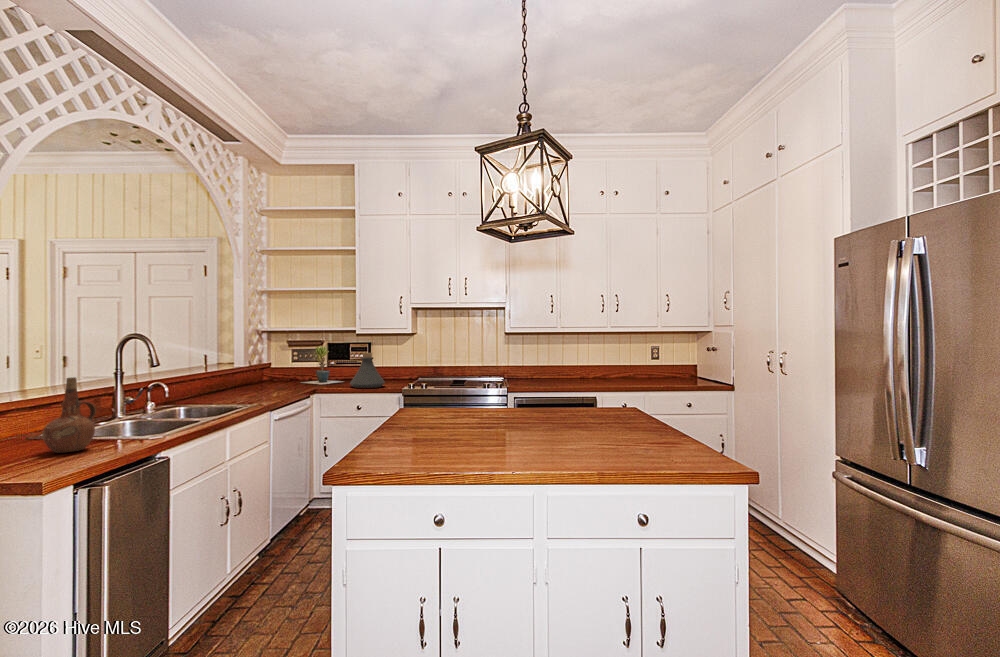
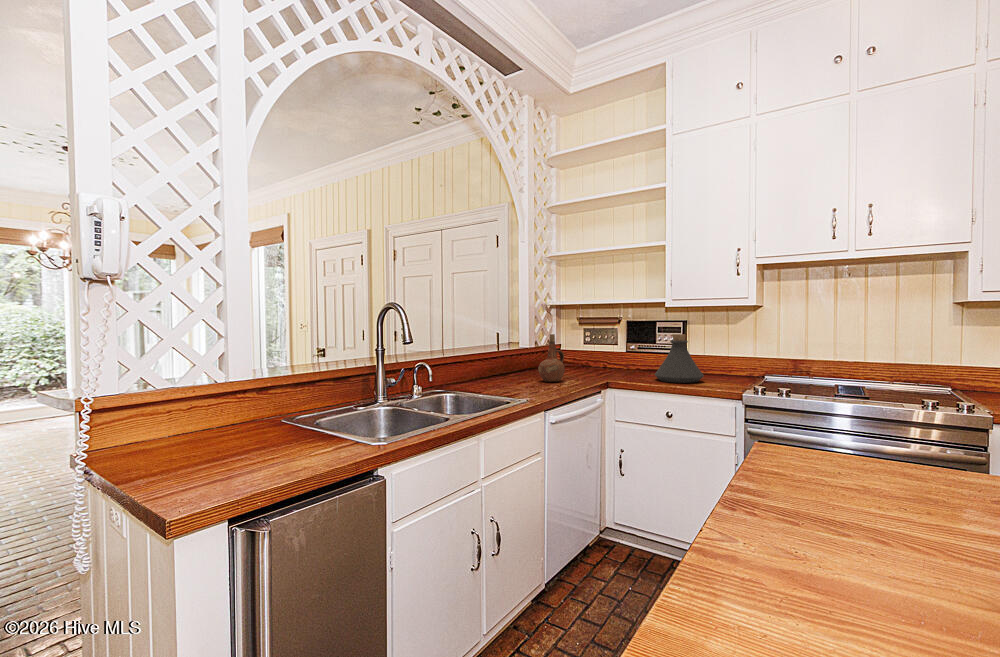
potted plant: present [302,347,343,384] -> none [592,324,650,374]
ceramic pitcher: present [42,377,96,453] -> present [538,334,565,382]

